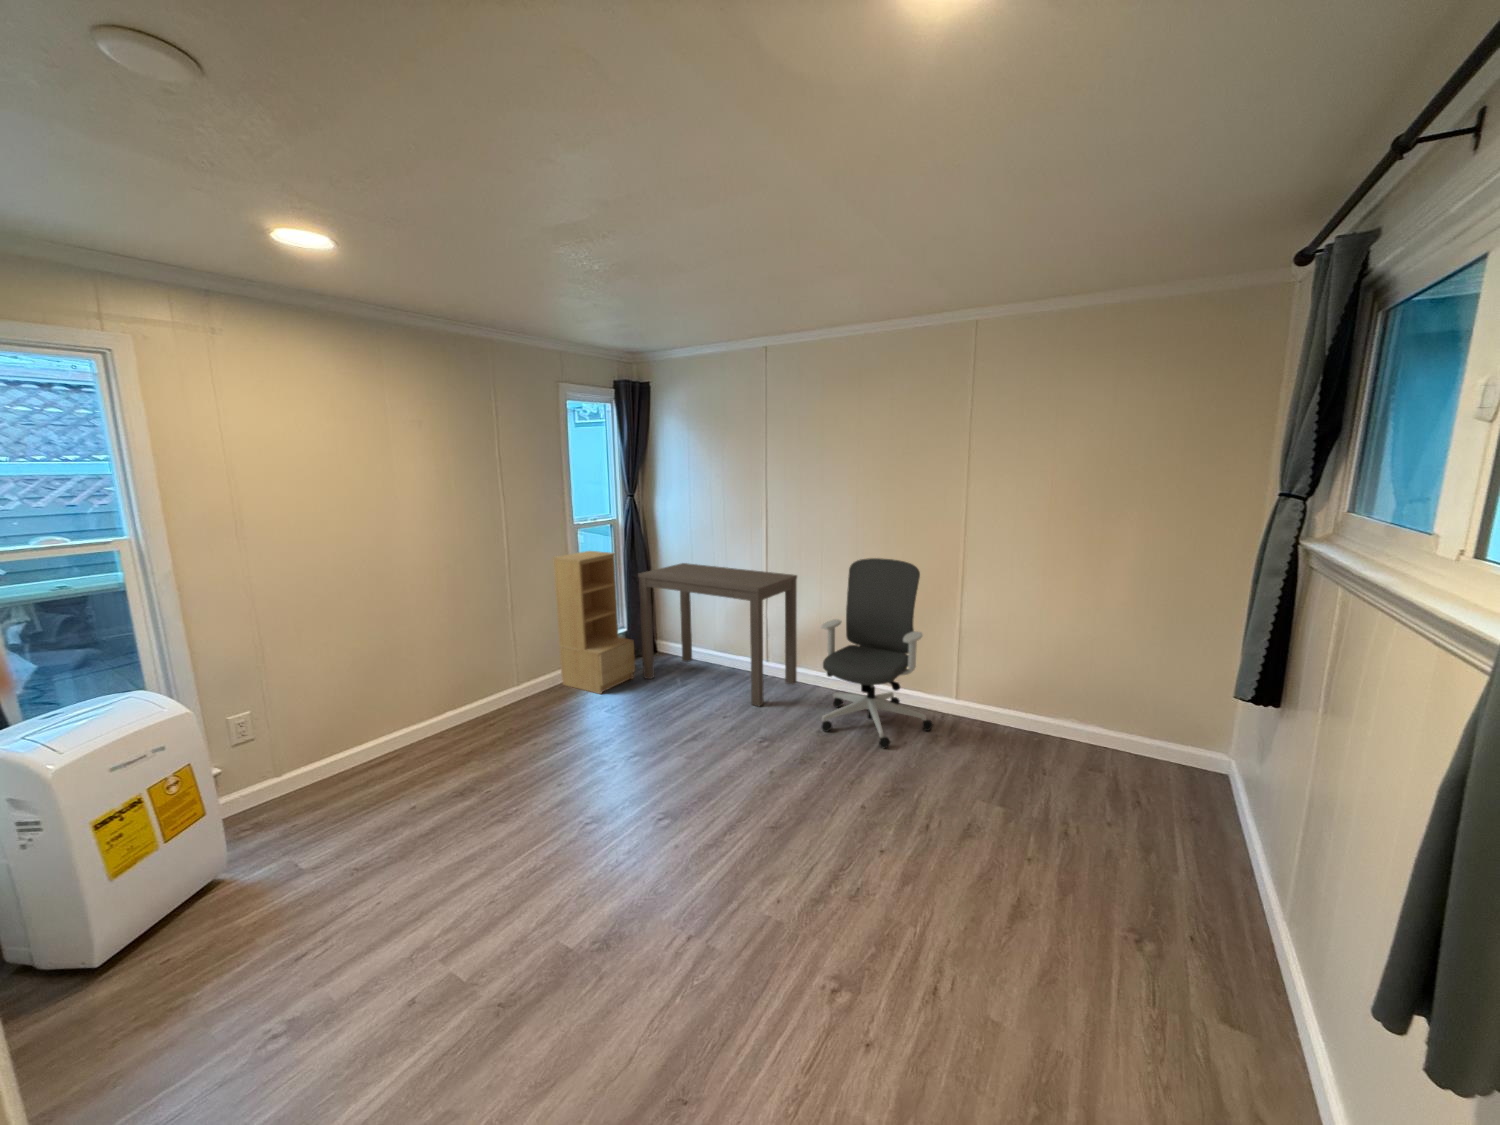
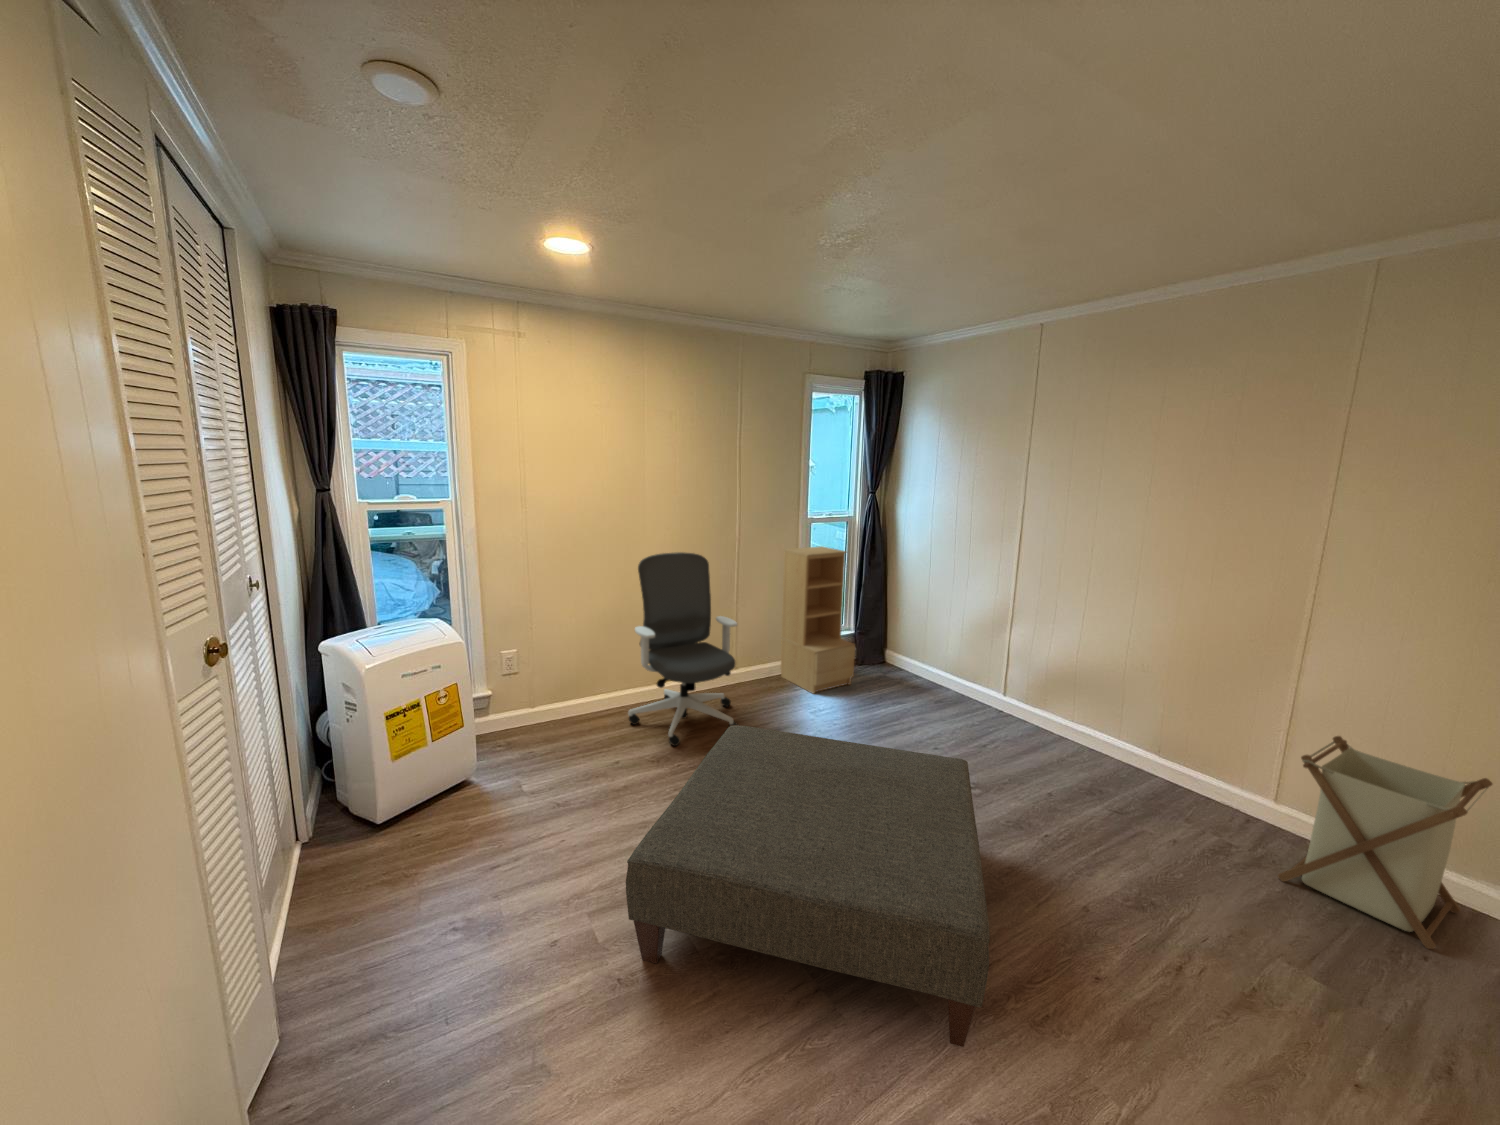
office chair: present [821,558,933,748] -> present [628,552,738,746]
desk: present [638,563,797,706] -> none [862,570,1053,745]
laundry basket: none [967,644,1065,769] -> present [1278,736,1492,949]
ottoman: none [493,717,822,976] -> present [626,726,990,1047]

